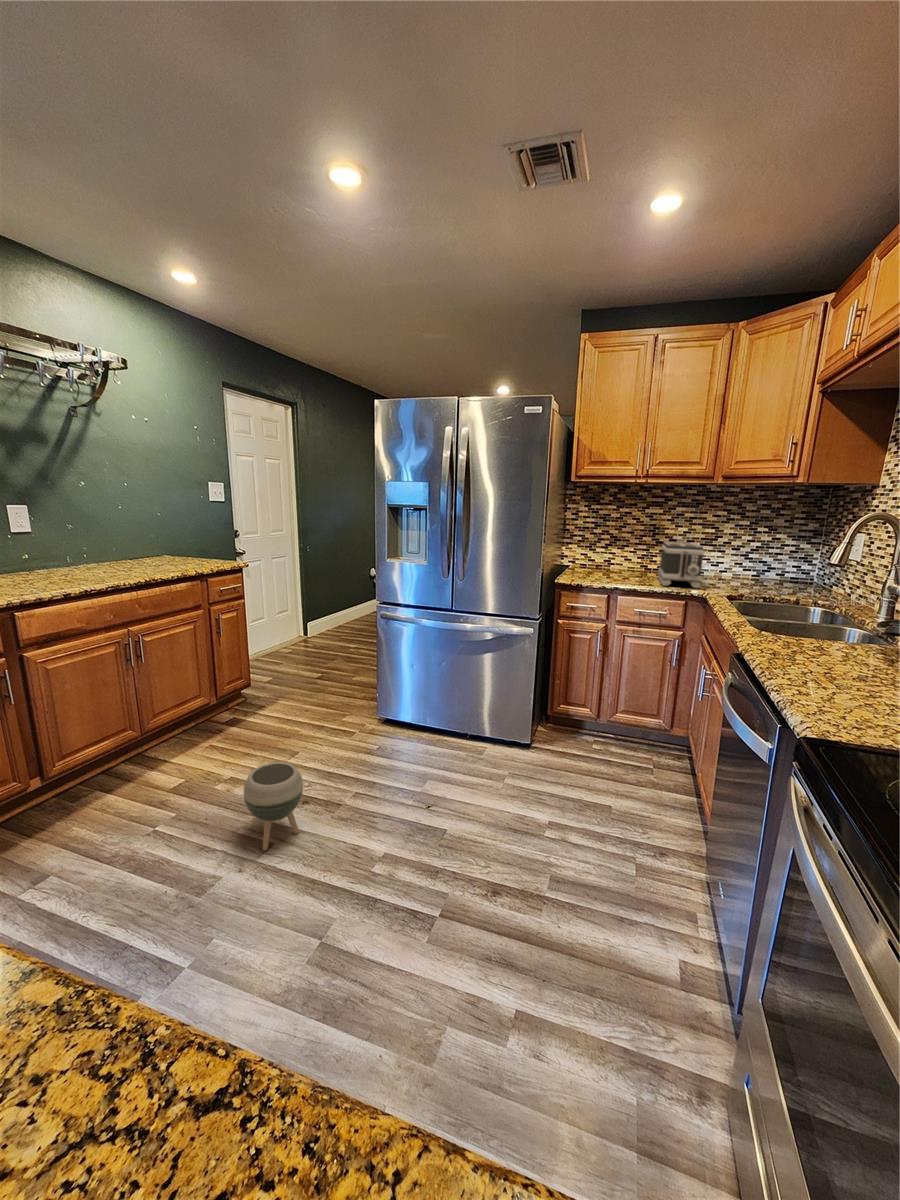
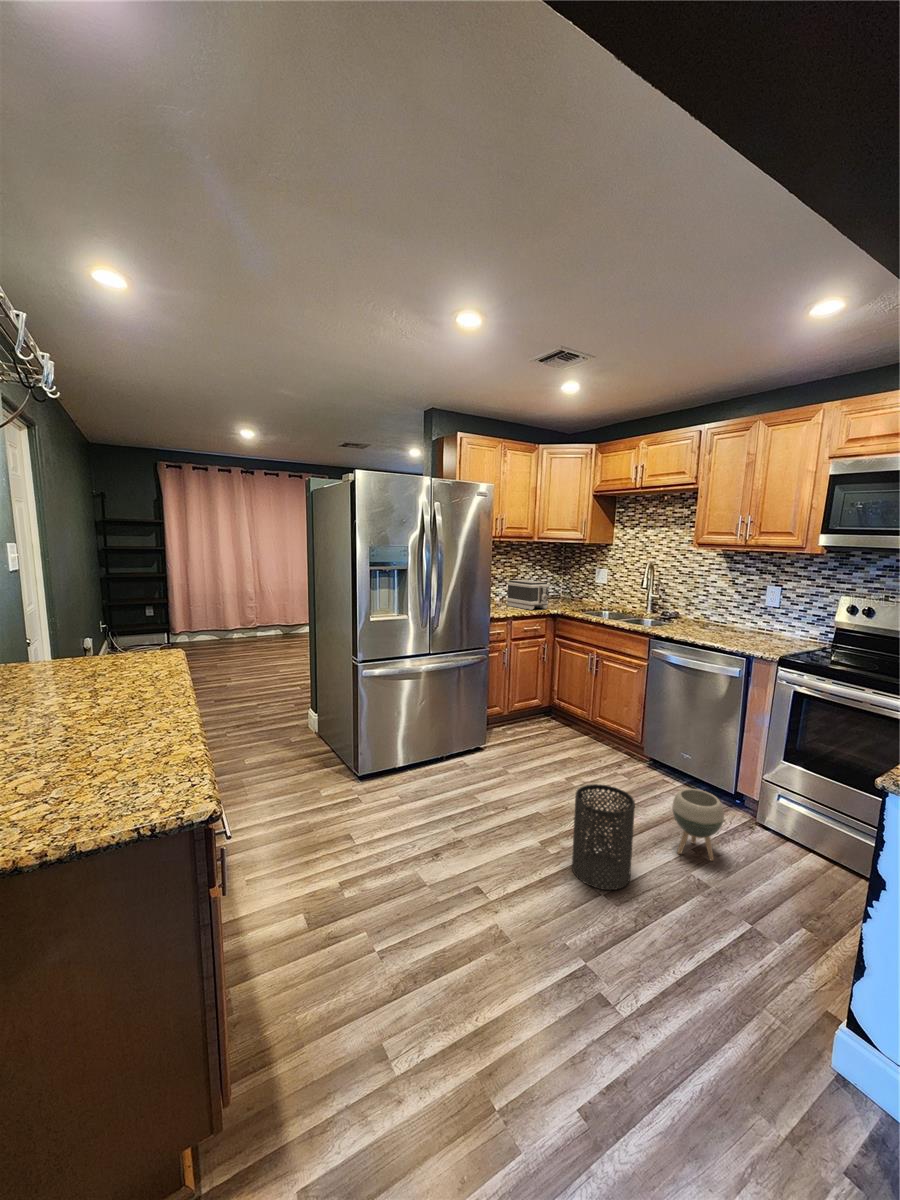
planter: present [244,762,303,851] -> present [672,789,724,861]
trash can: none [333,802,415,957] -> present [572,784,635,890]

